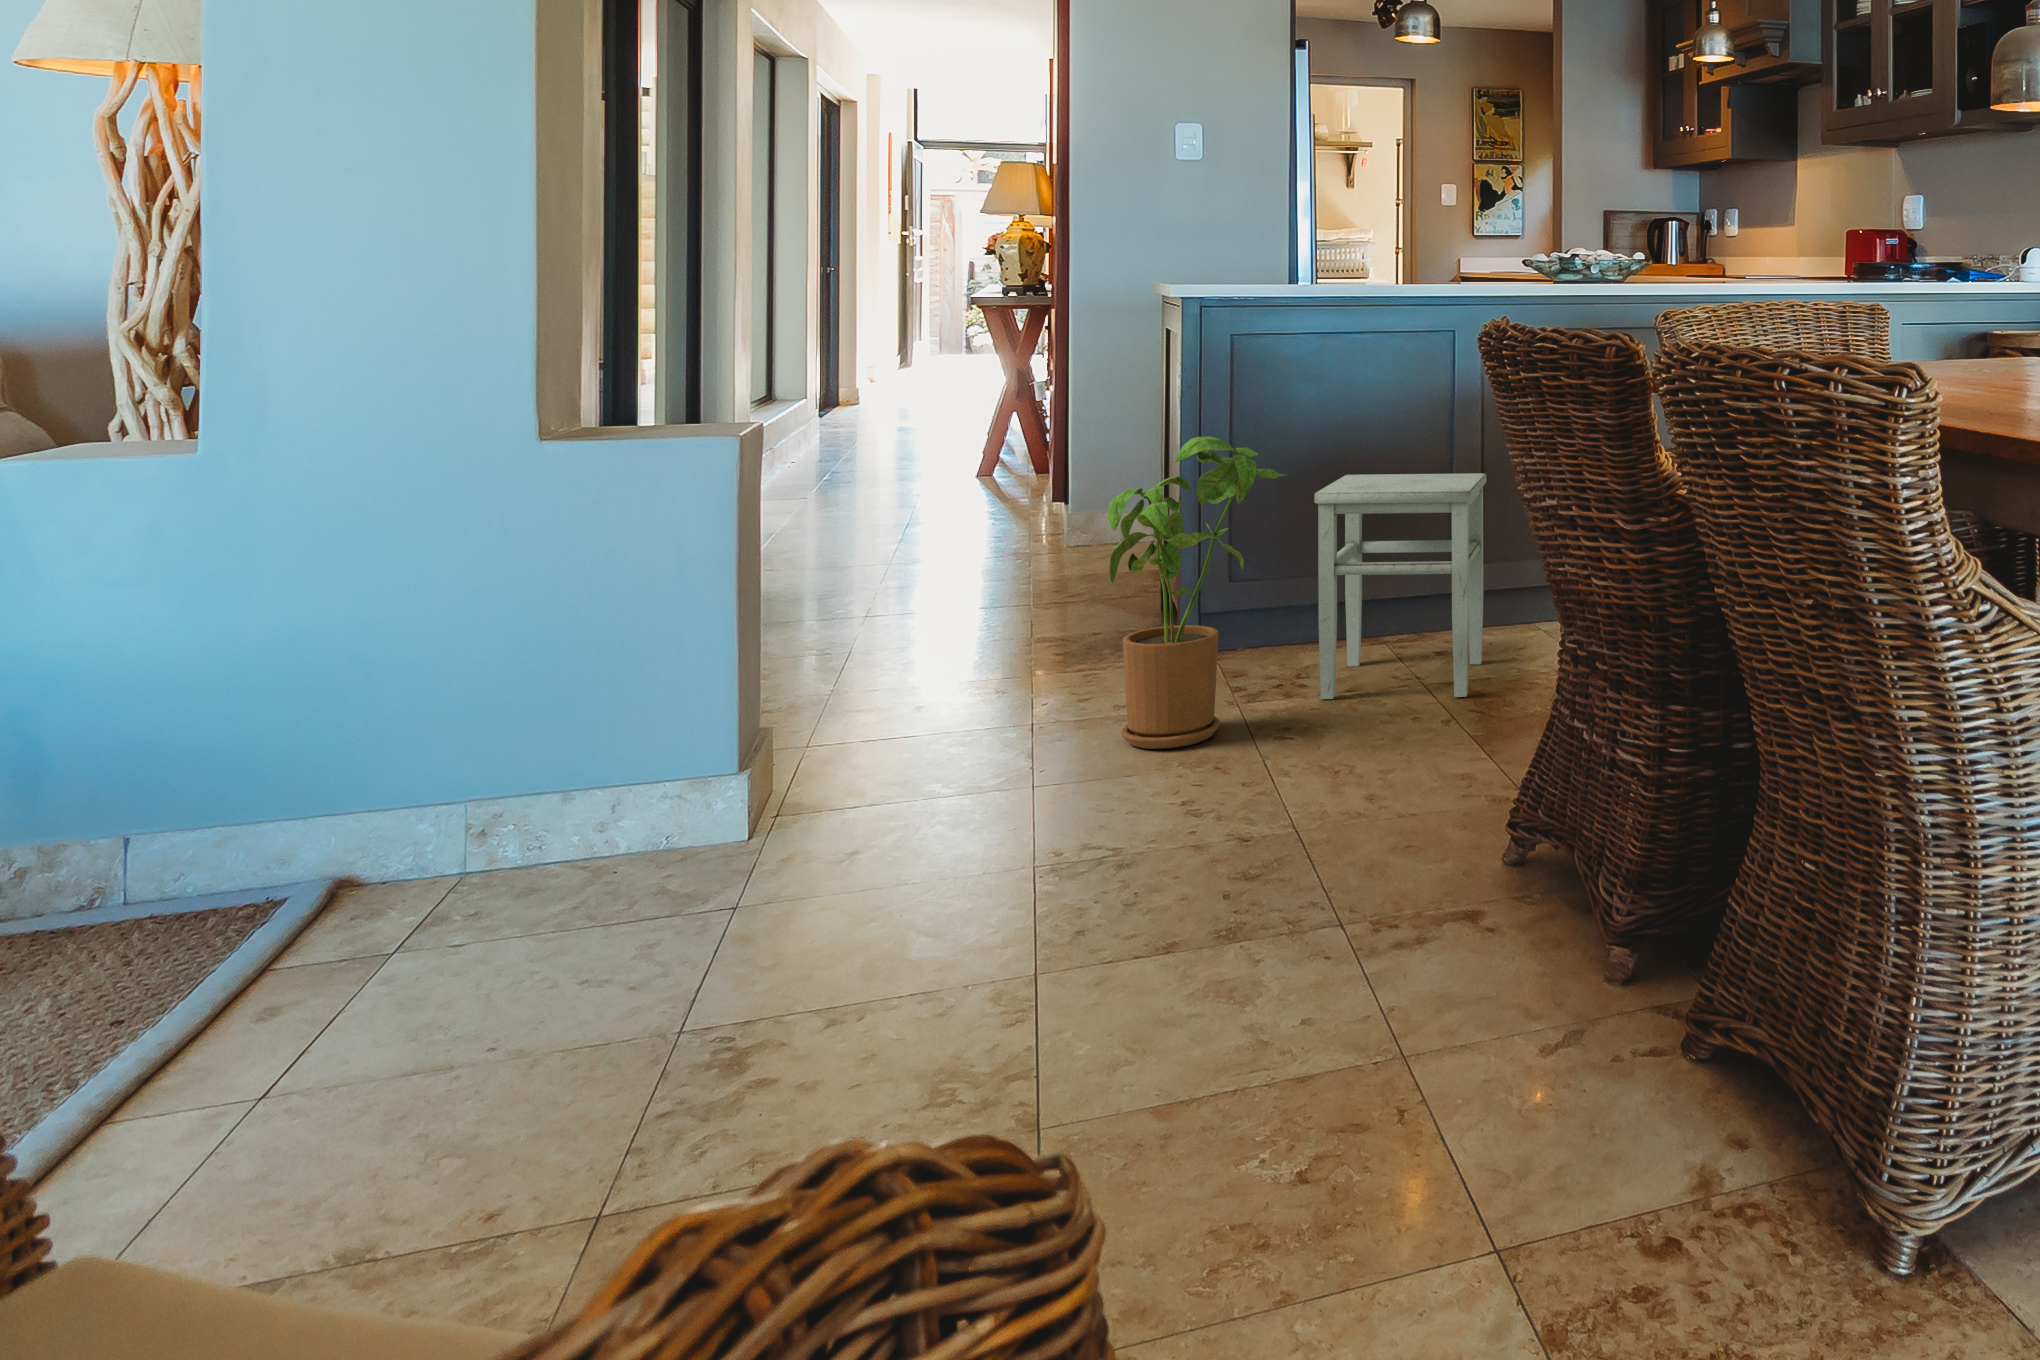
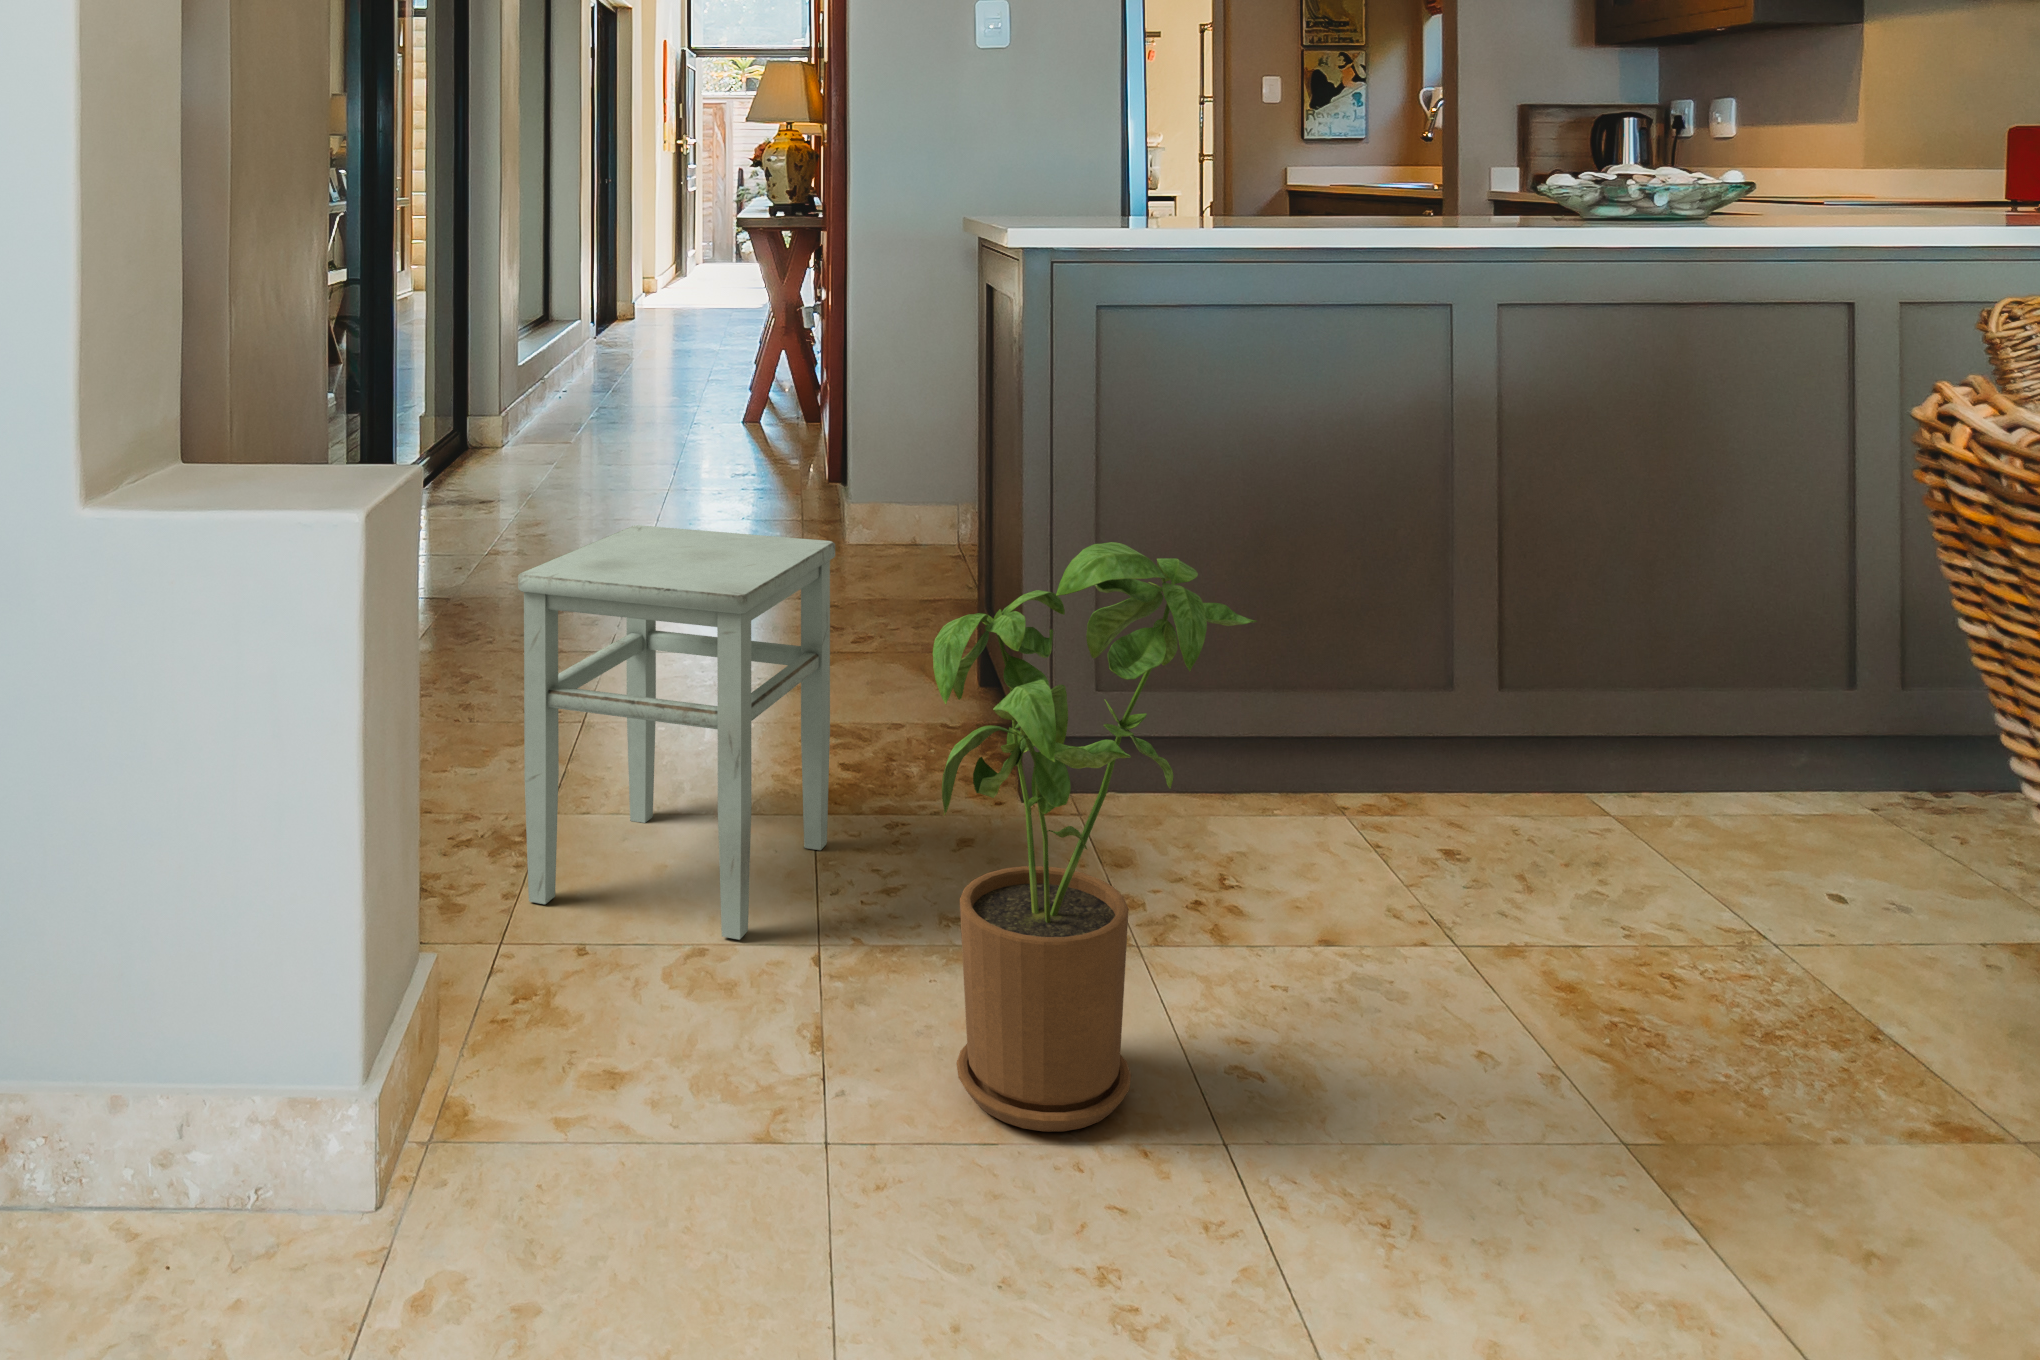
stool: present [1314,473,1486,699] -> present [518,525,835,940]

